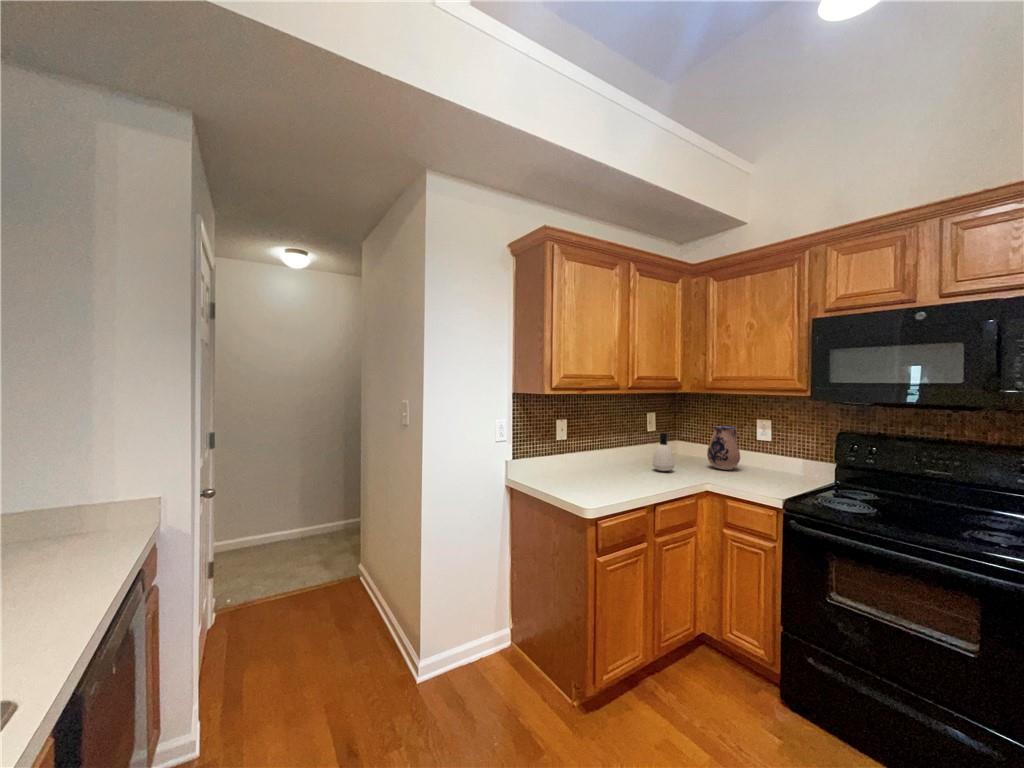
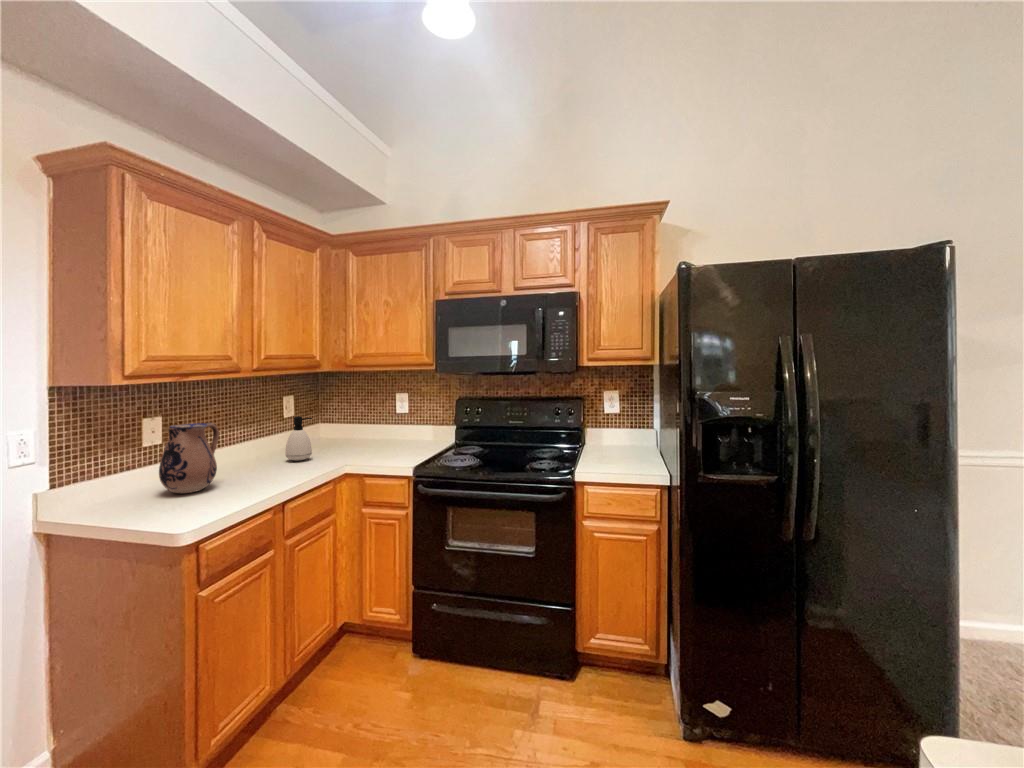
ceramic pitcher: present [707,426,740,470] -> present [159,423,219,493]

